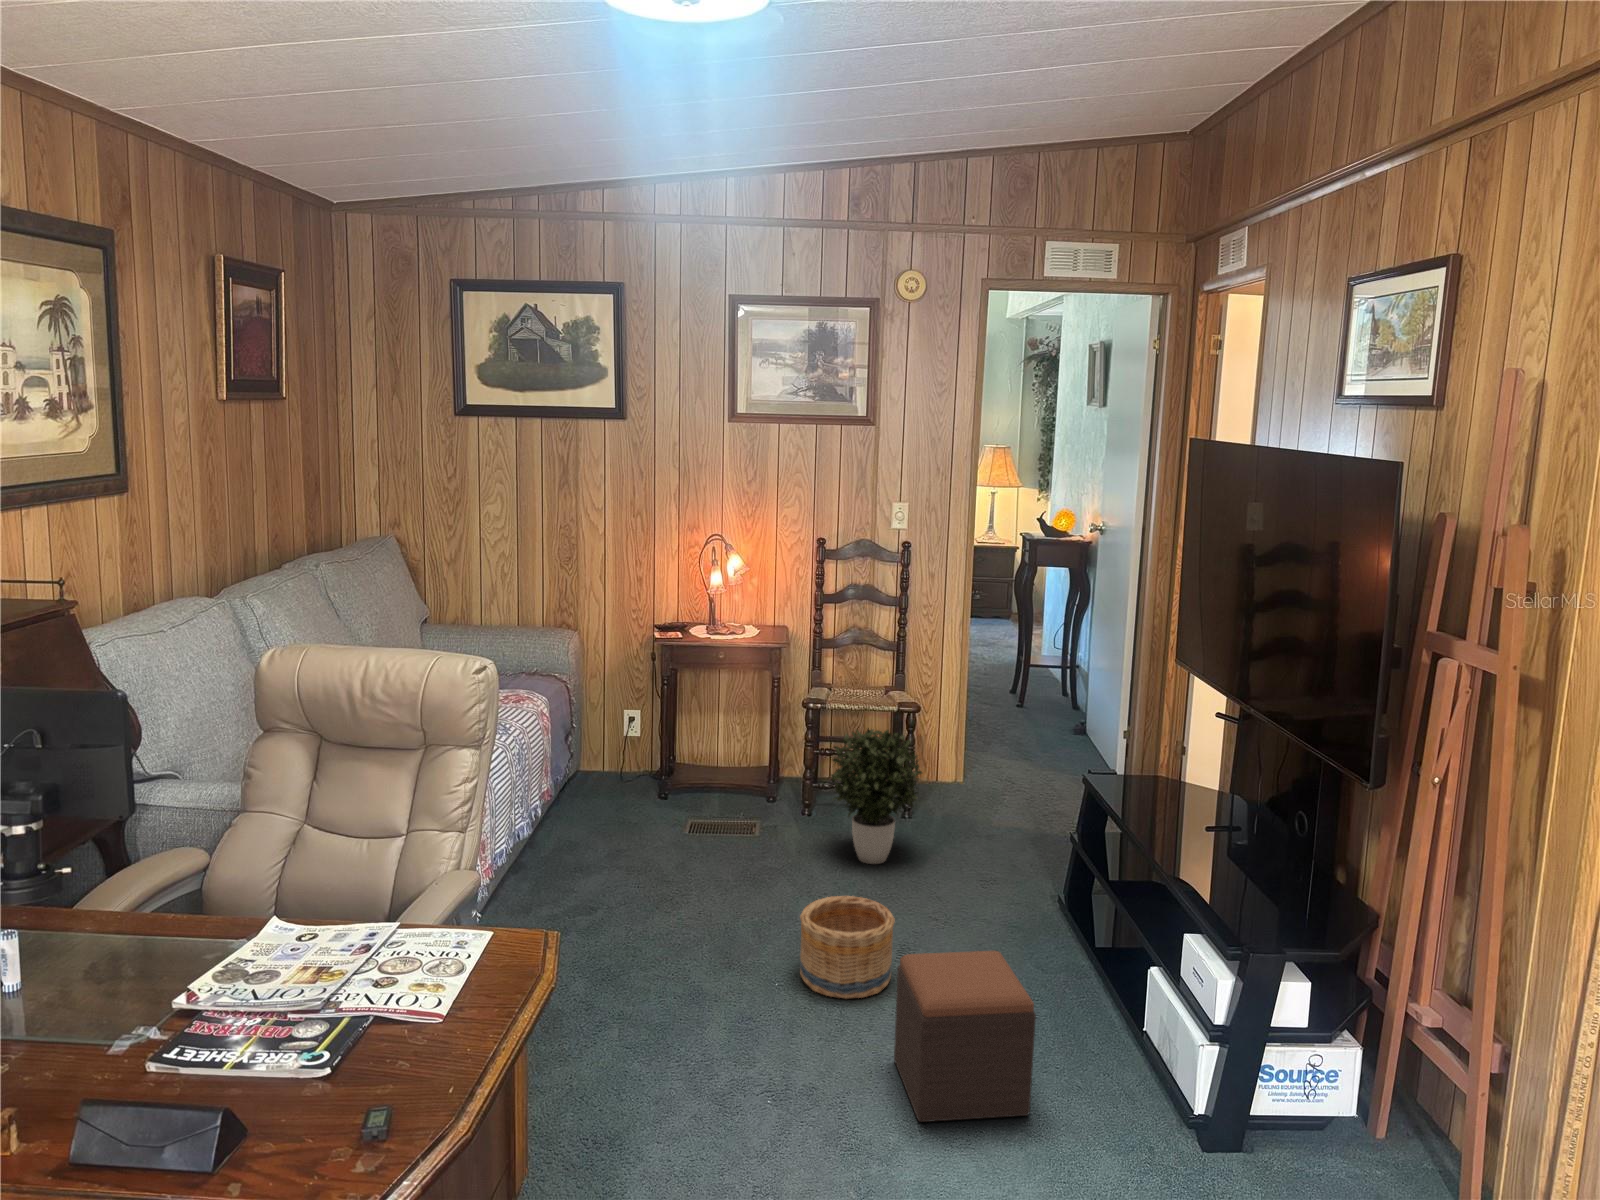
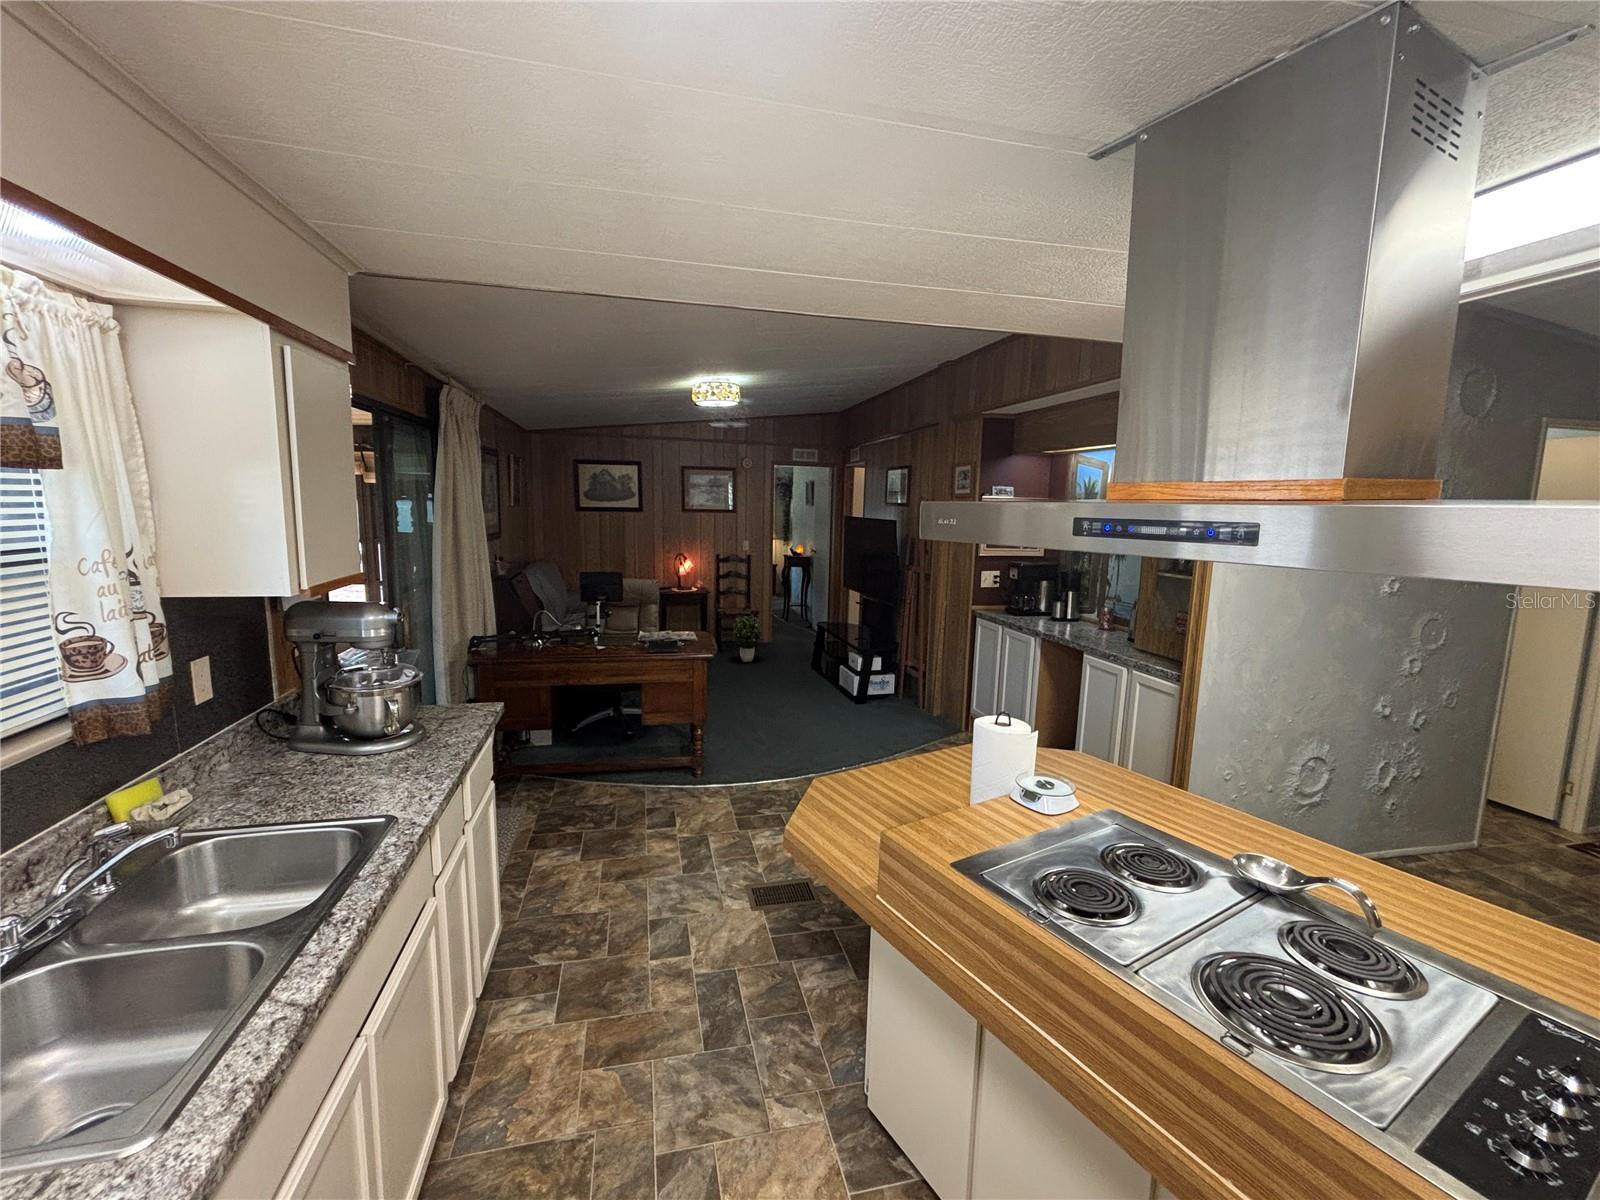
basket: present [800,896,895,998] -> none [735,661,764,688]
footstool: present [894,951,1036,1122] -> none [770,663,811,707]

